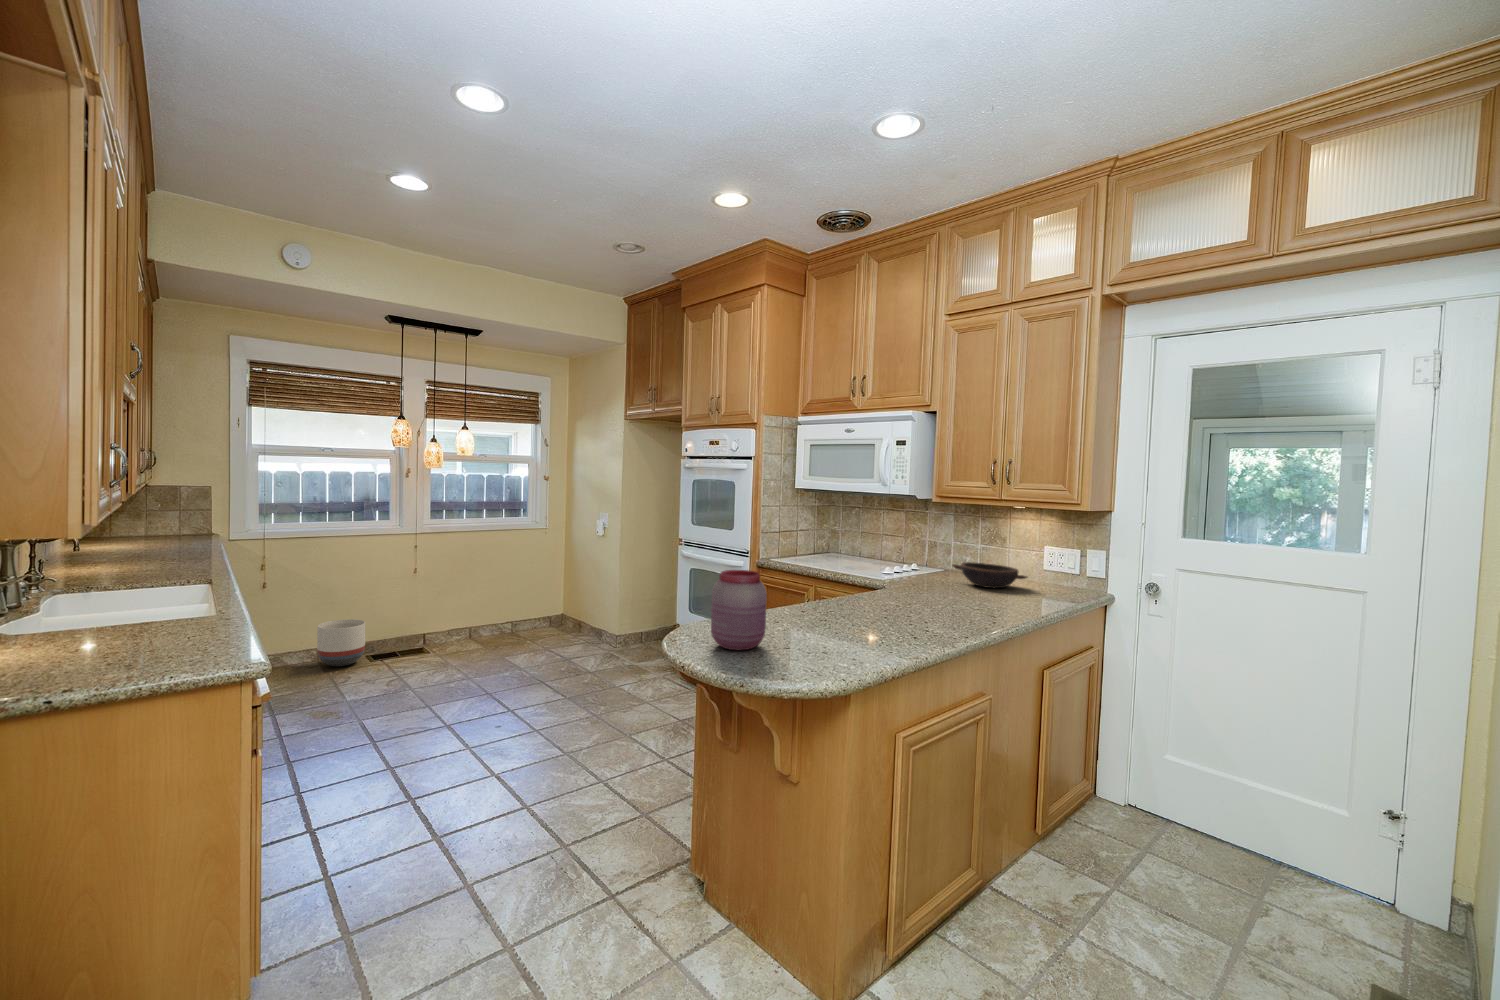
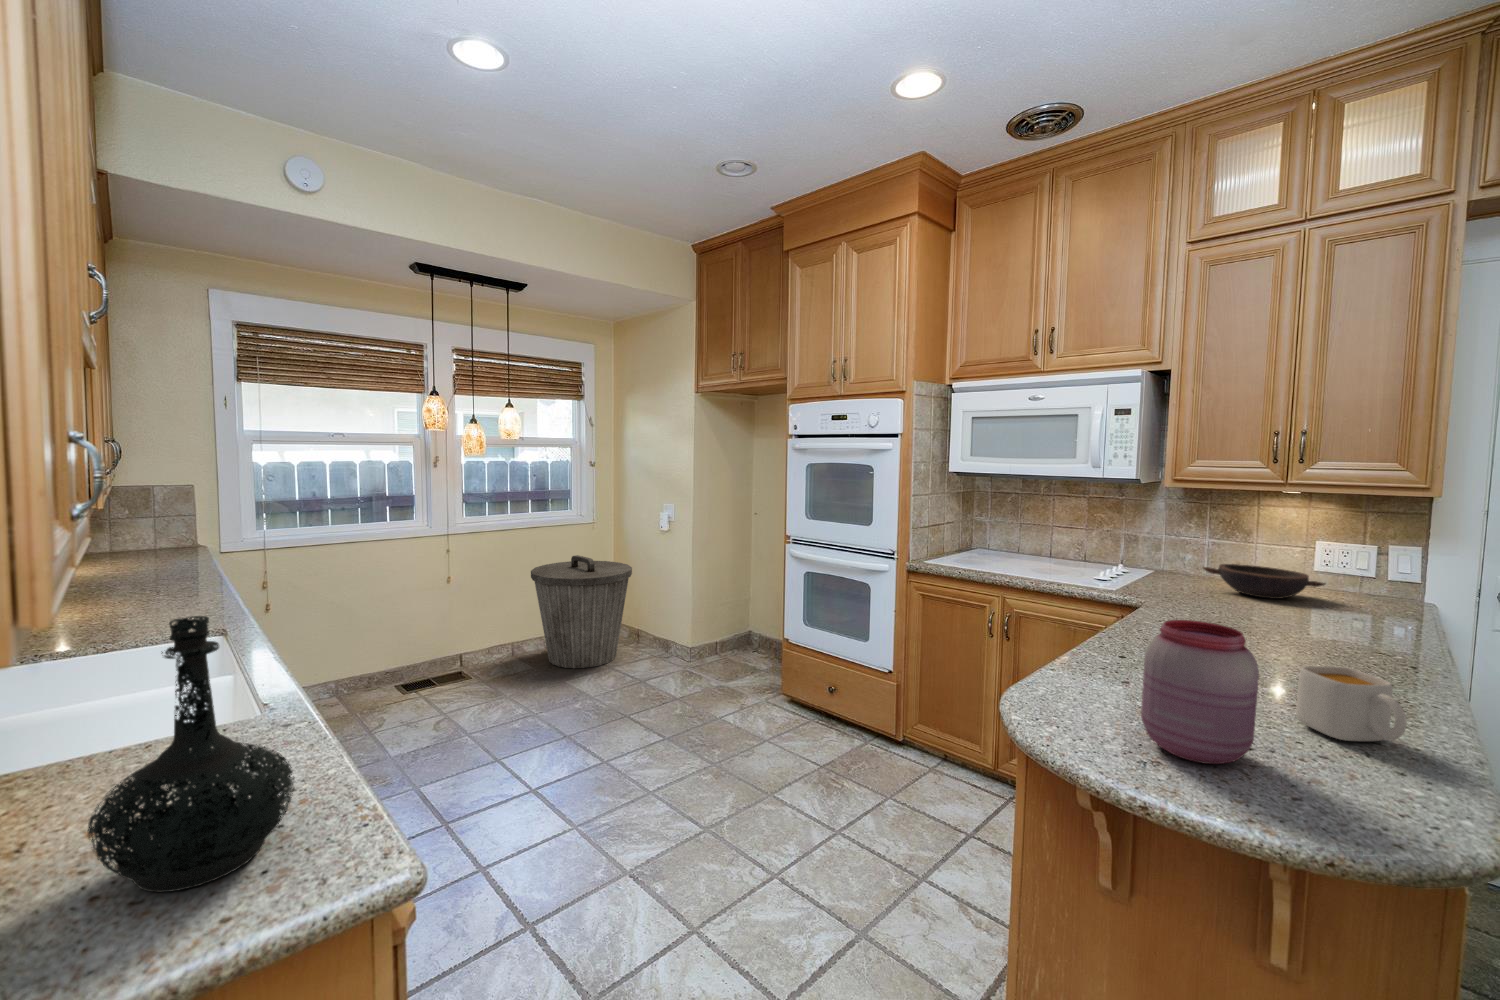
bottle: none [115,536,214,661] -> present [88,616,294,892]
trash can: none [485,554,572,650] -> present [531,555,632,668]
mug: none [828,604,866,646] -> present [1296,666,1407,741]
planter: present [317,619,365,666] -> none [337,642,396,702]

